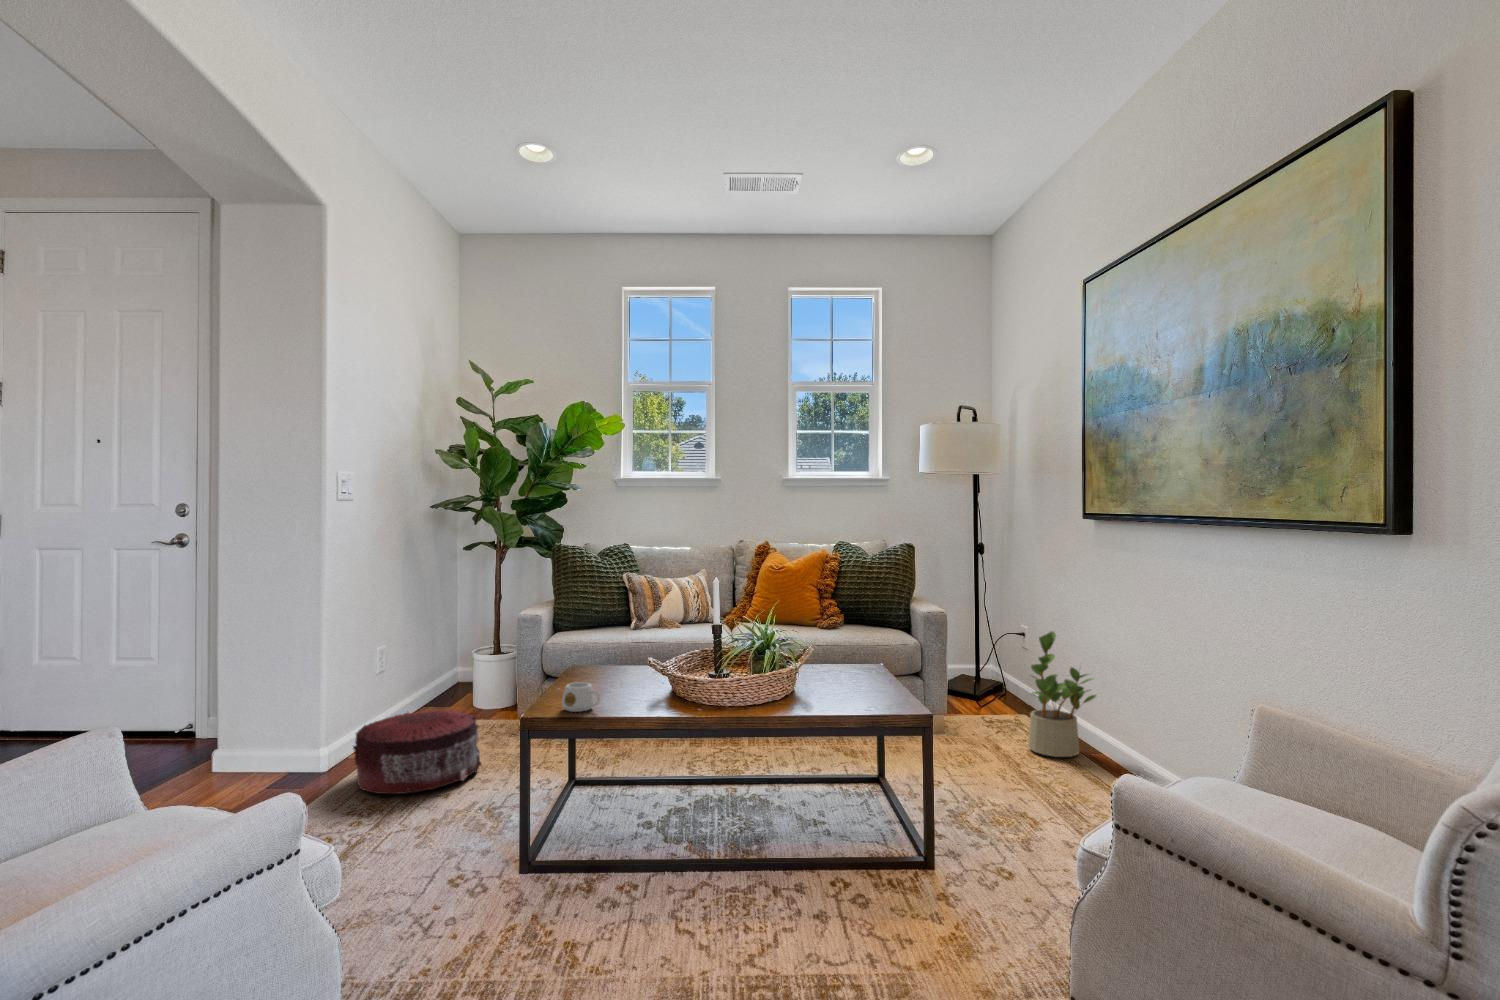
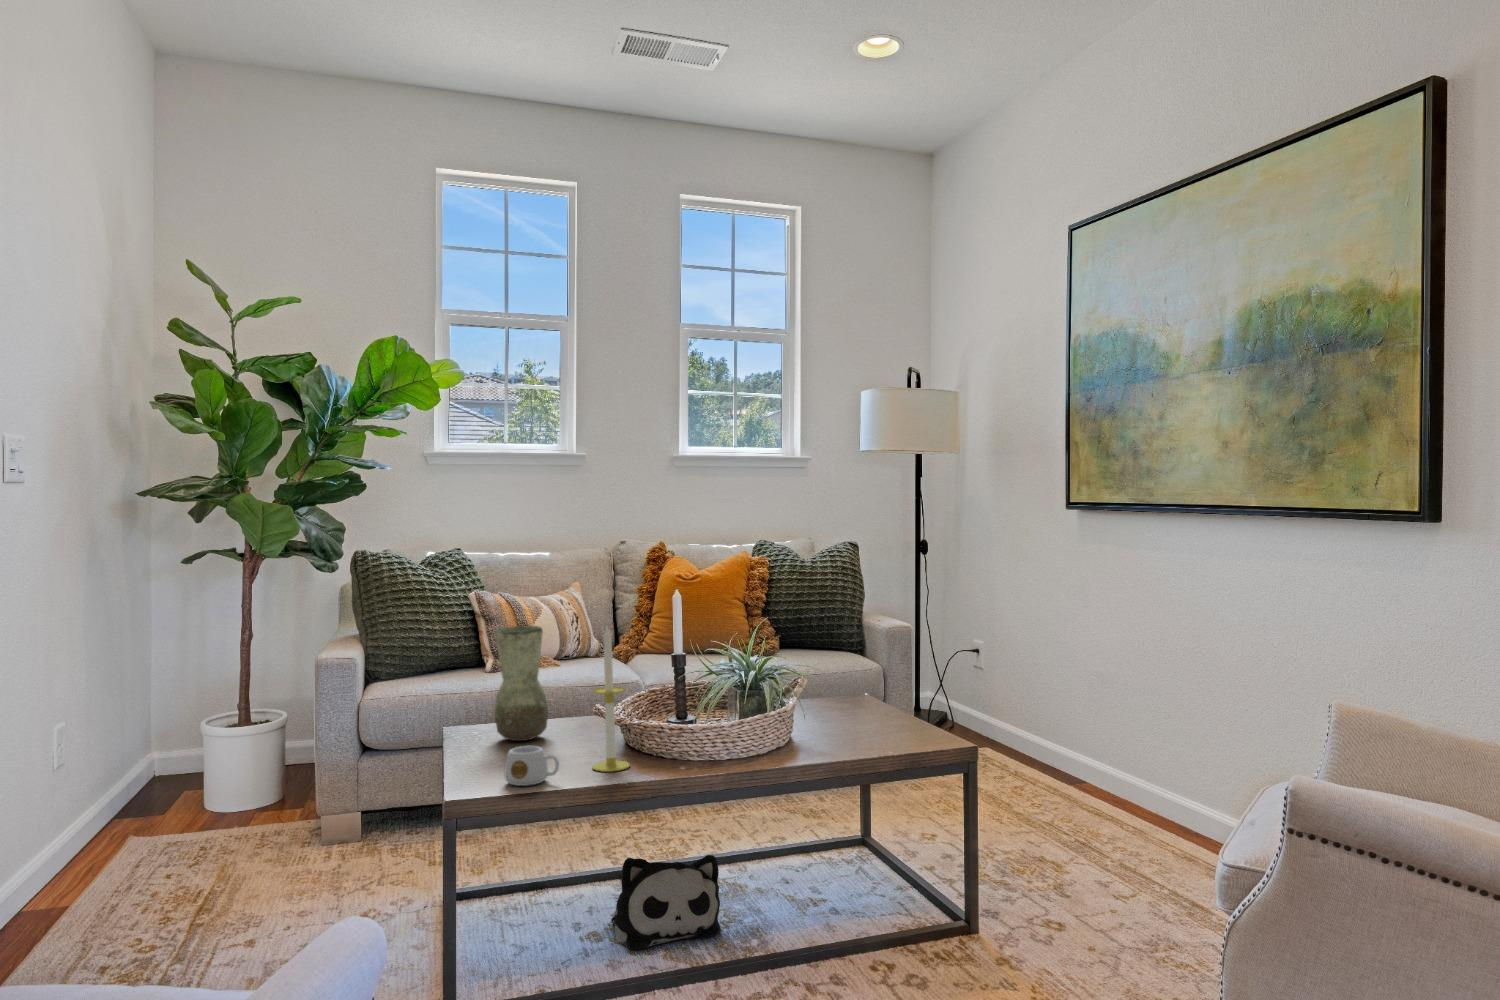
vase: none [587,594,627,678] -> present [494,626,548,741]
candle: none [632,596,661,707] -> present [593,628,630,772]
potted plant: present [1028,632,1096,757] -> none [1026,640,1105,793]
pouf: present [353,710,482,794] -> none [126,806,318,937]
plush toy: none [655,773,735,844] -> present [611,855,721,950]

